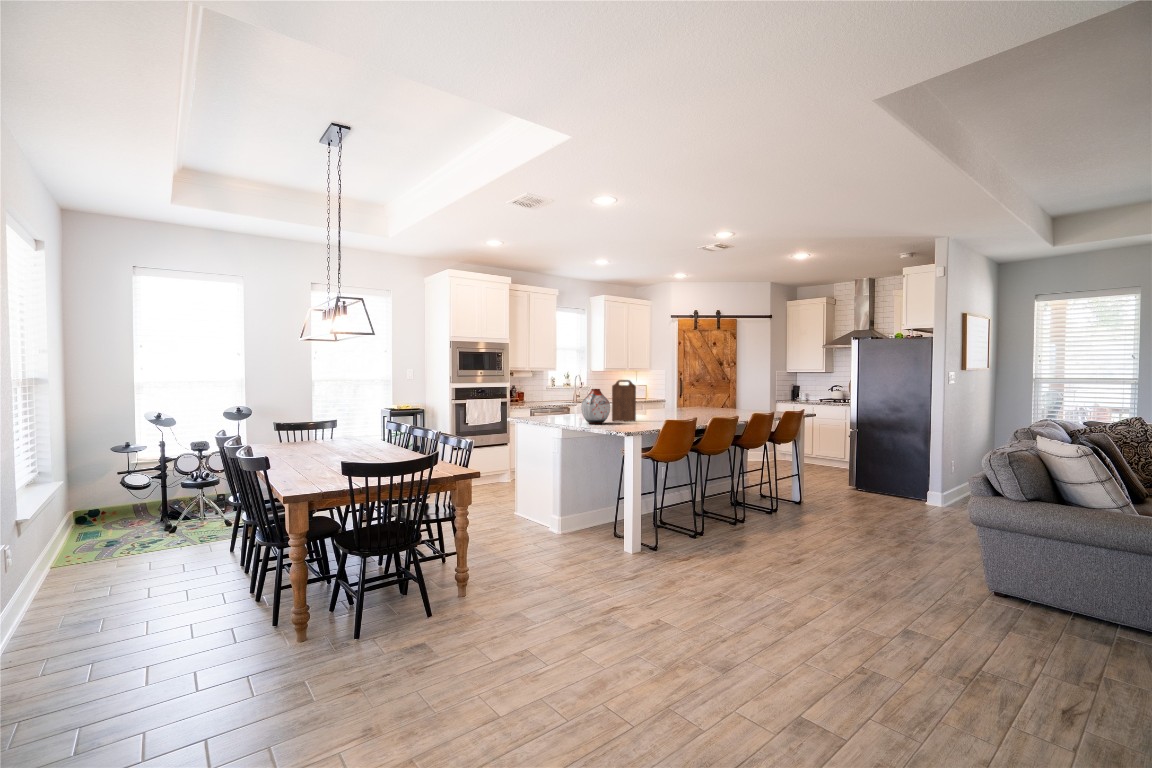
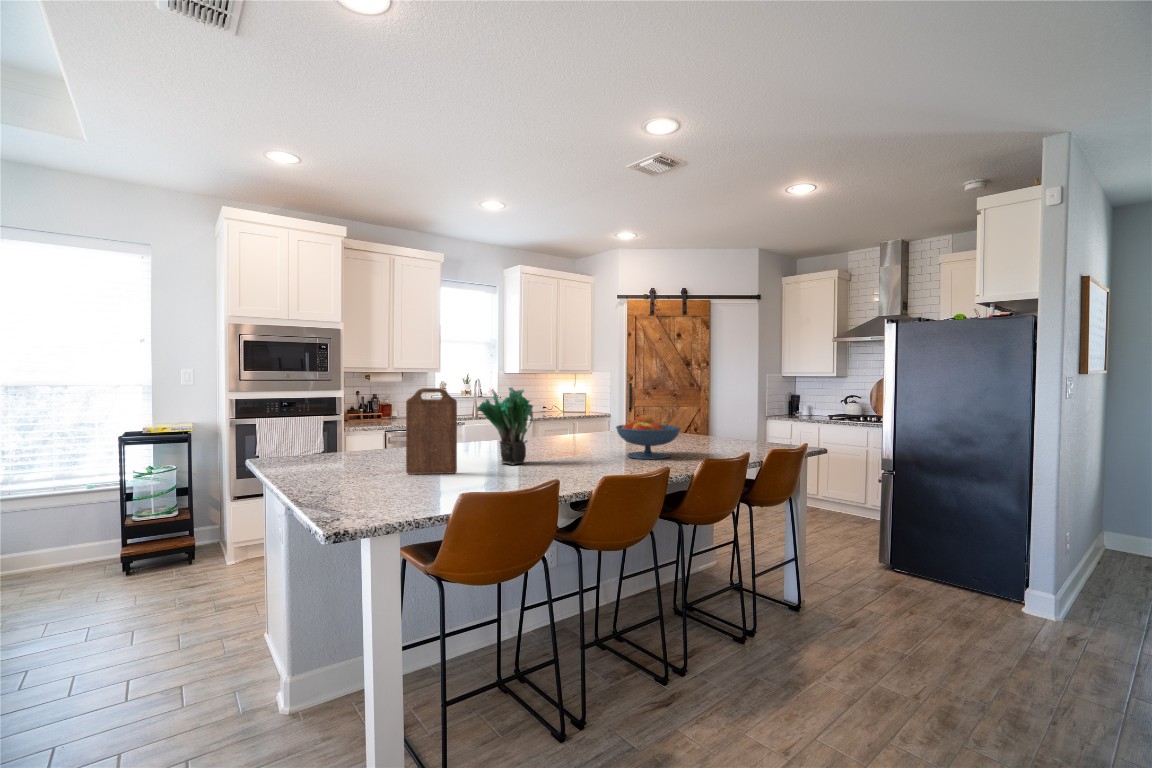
potted plant: none [638,379,664,419] -> present [478,387,533,465]
vase: present [581,389,610,424] -> none [313,408,382,486]
fruit bowl: none [703,394,739,417] -> present [616,415,680,459]

